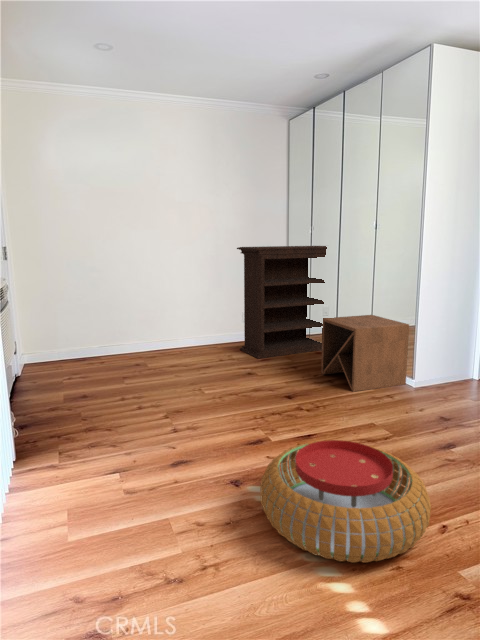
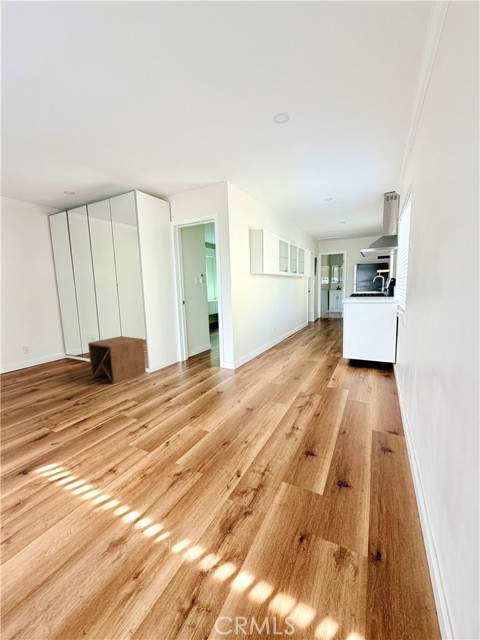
bookshelf: present [237,246,327,359] -> none [12,297,103,378]
pouf: present [260,440,431,563] -> none [45,413,159,494]

